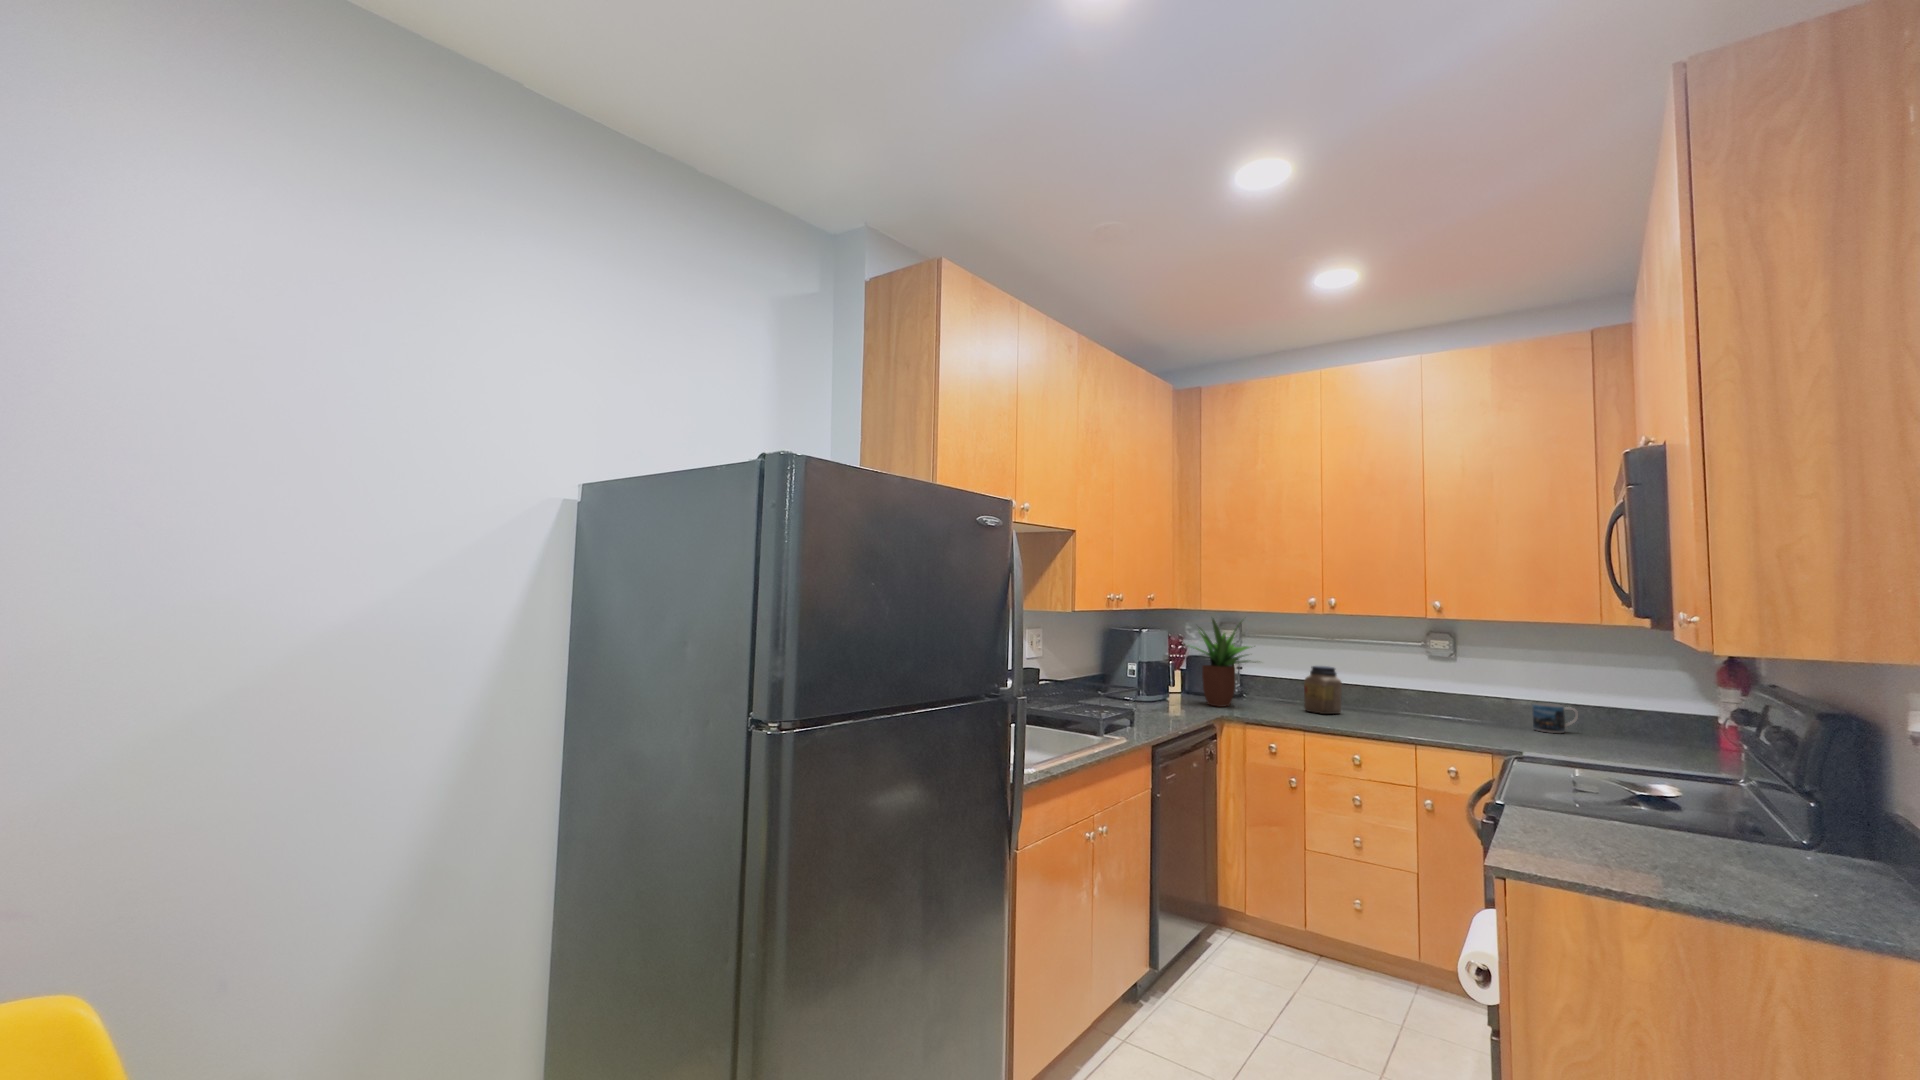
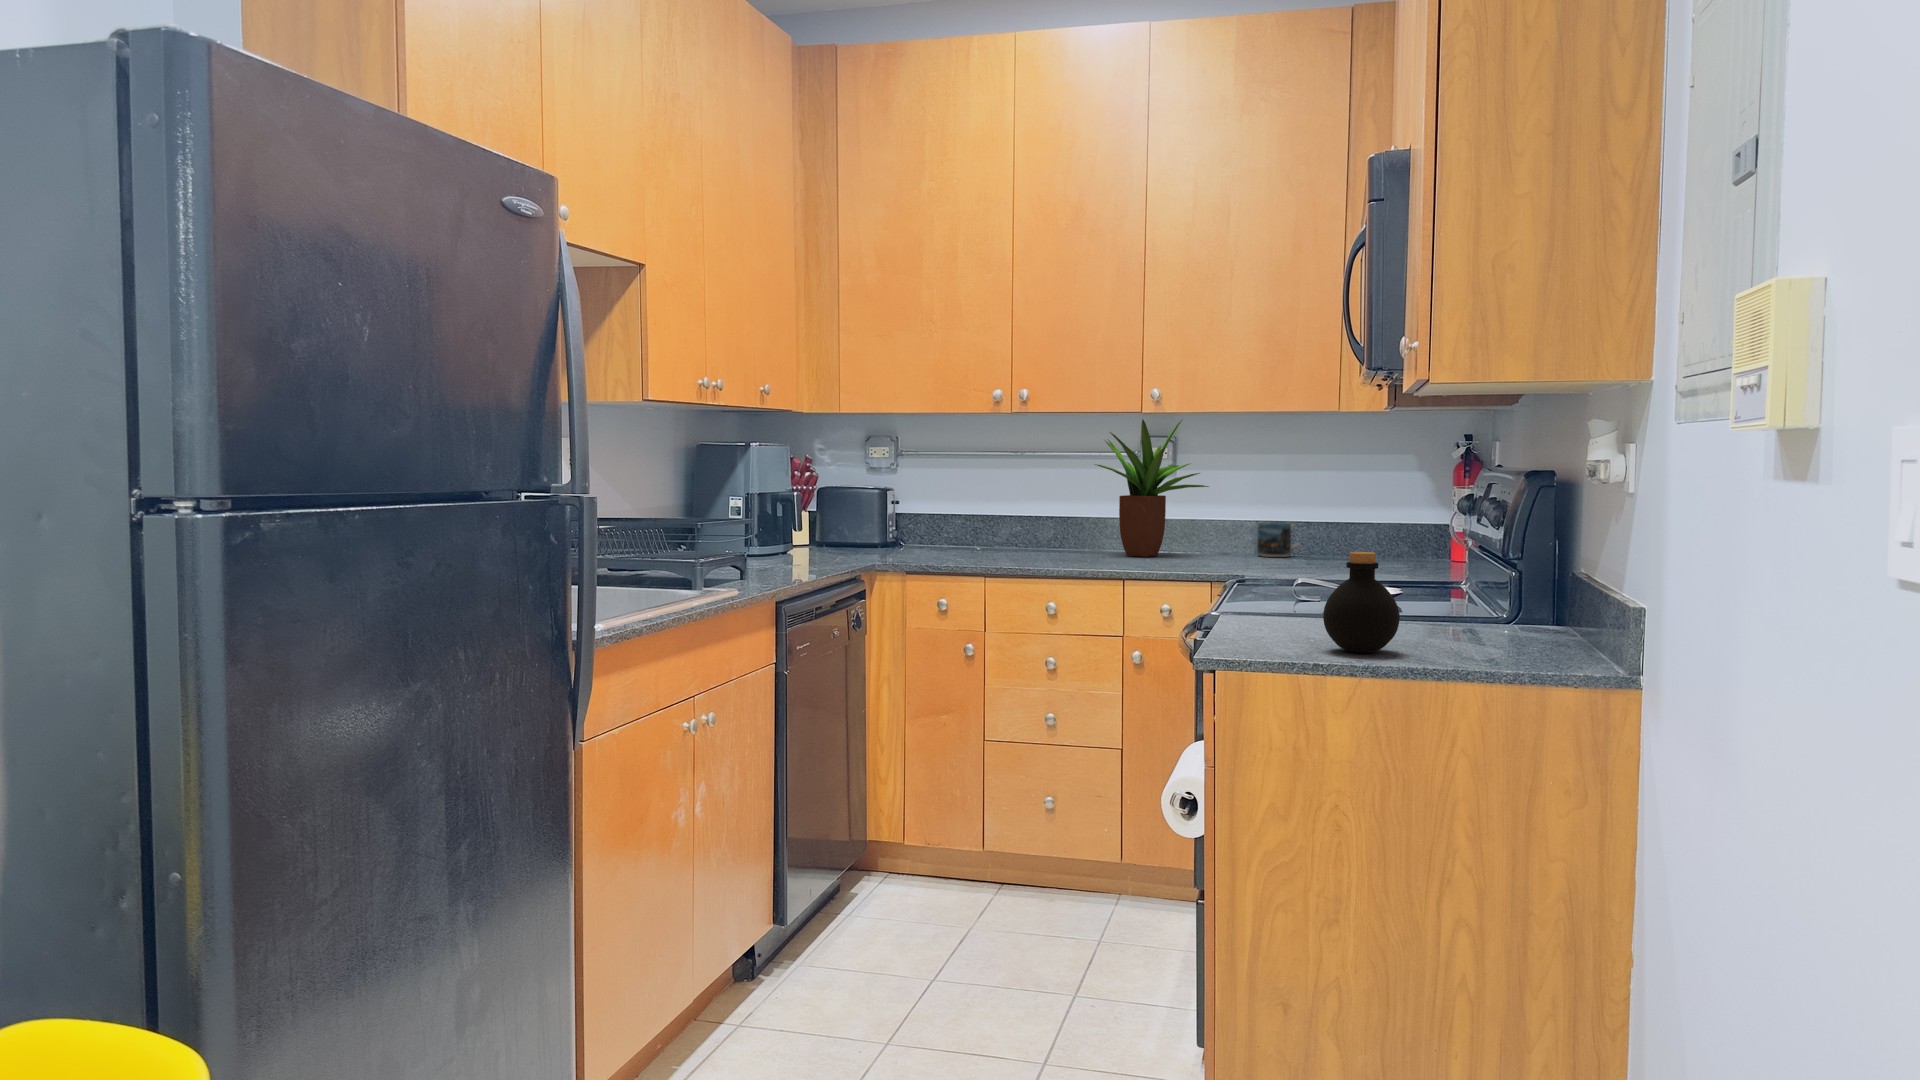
potted plant: present [1194,619,1256,707] -> present [1095,419,1209,557]
jar: present [1304,666,1342,714] -> none [985,488,1035,556]
bottle: none [1615,788,1703,883] -> present [1323,552,1400,653]

